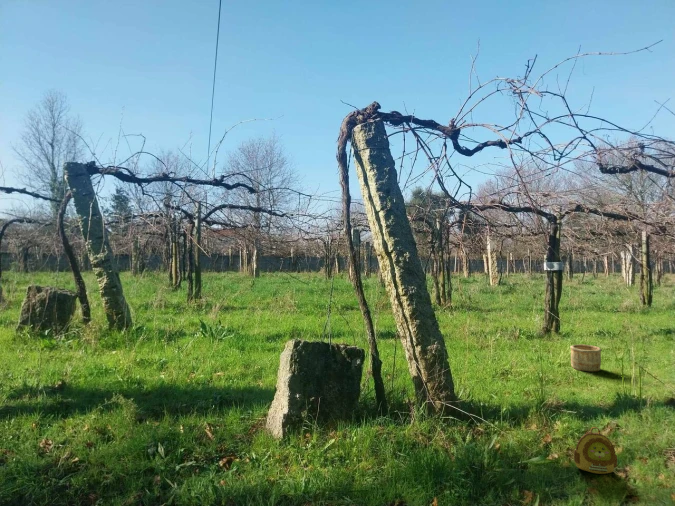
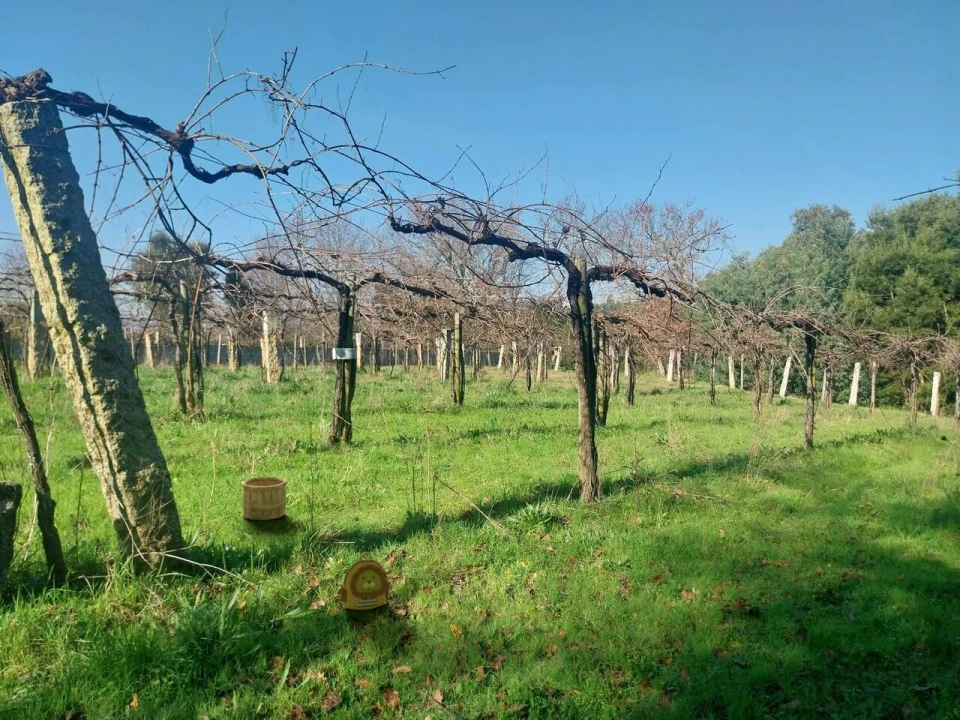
wooden bucket: present [570,344,602,372] -> present [241,477,287,520]

